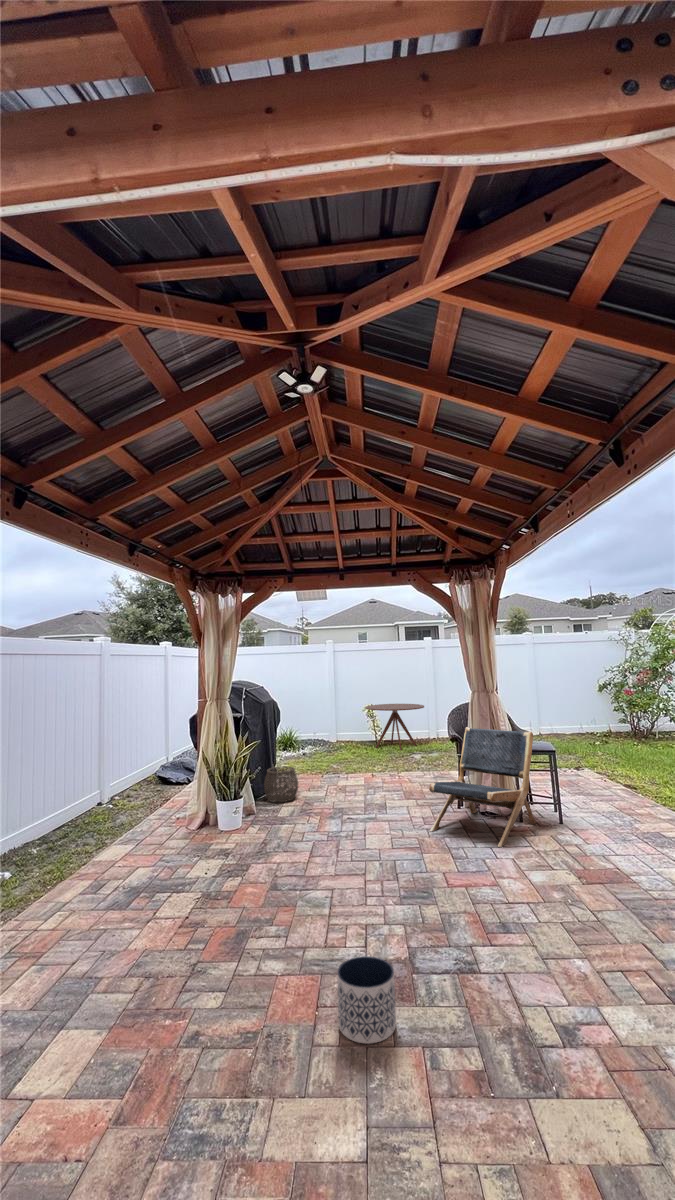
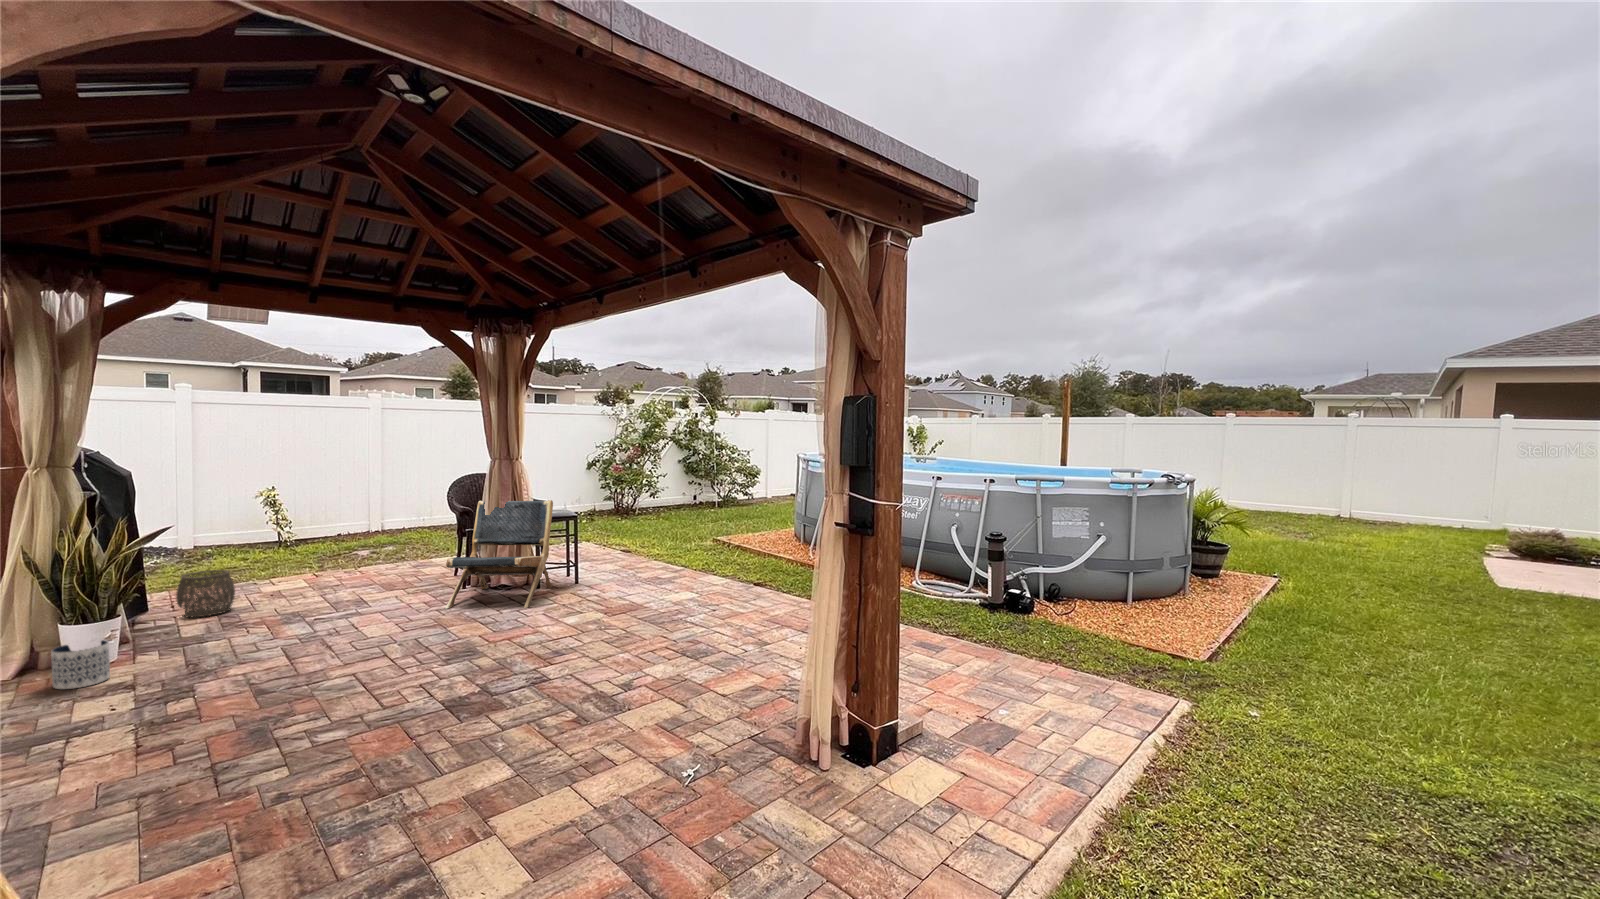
round table: present [365,704,424,750] -> none [293,490,384,549]
planter: present [337,956,396,1044] -> present [51,640,110,689]

